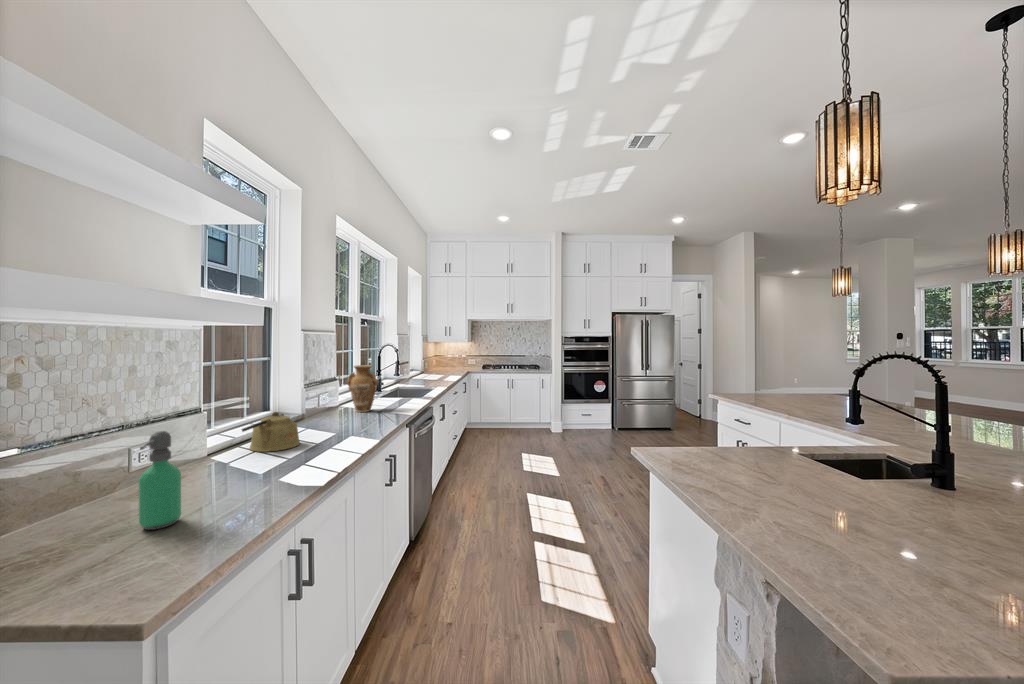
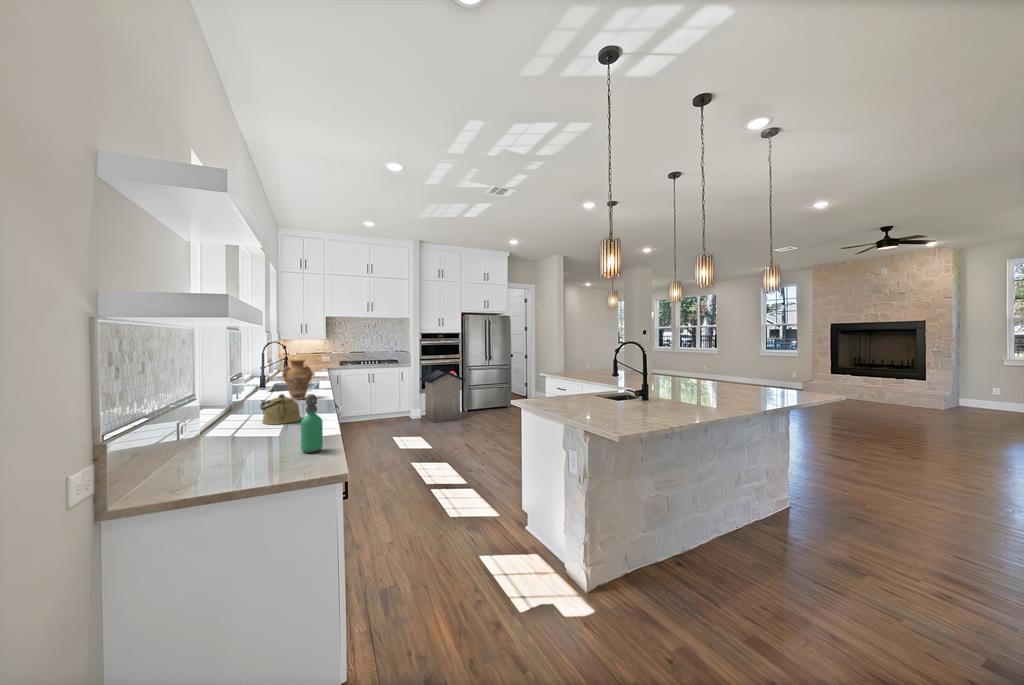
trash can: none [562,378,611,439] -> present [420,370,465,423]

